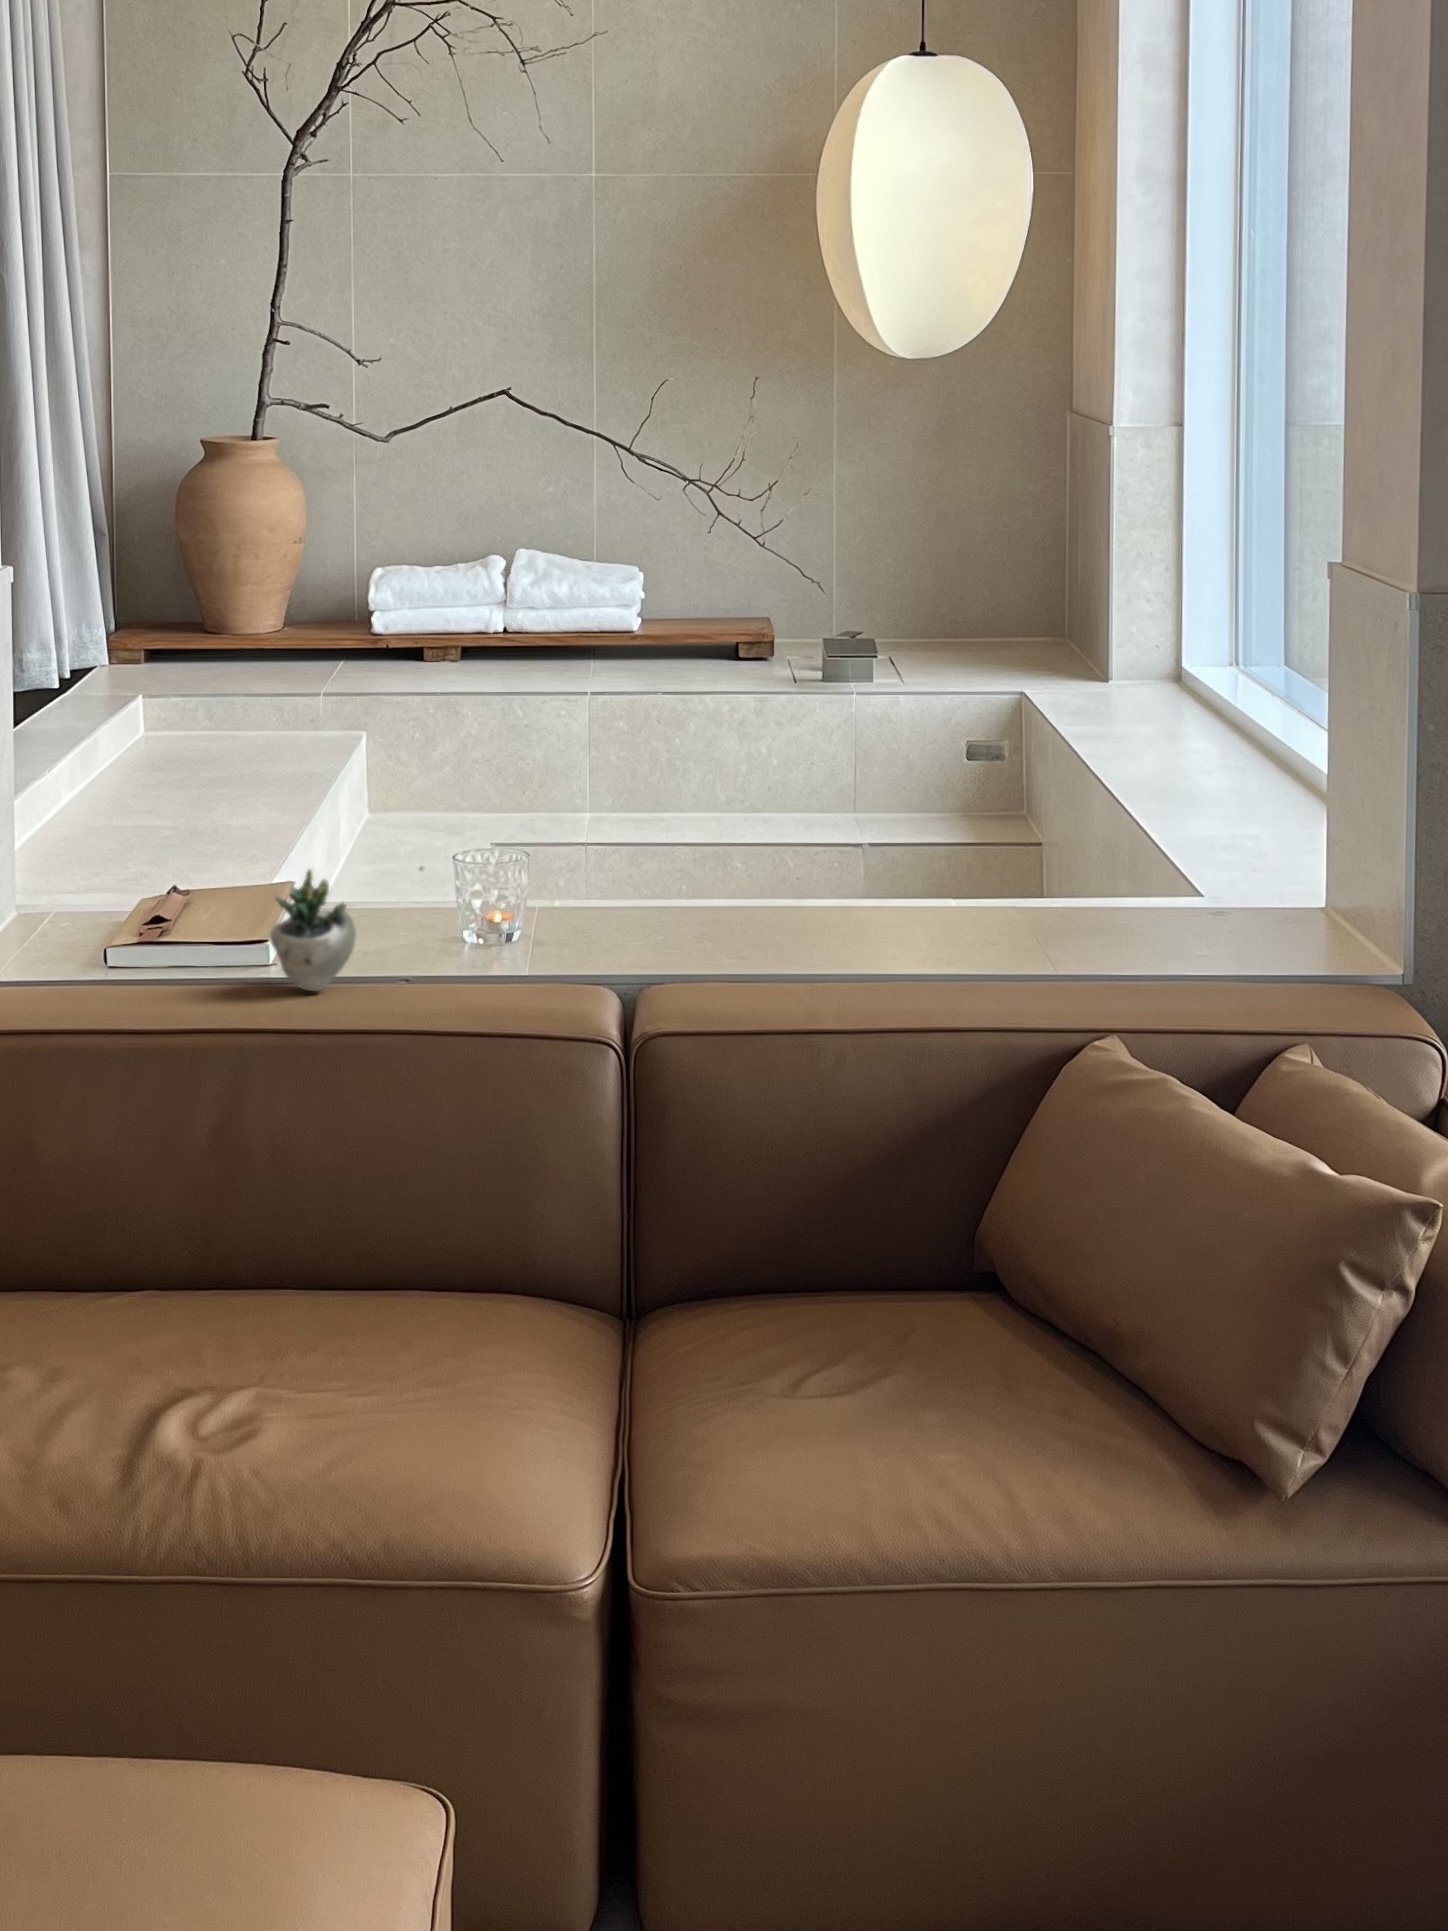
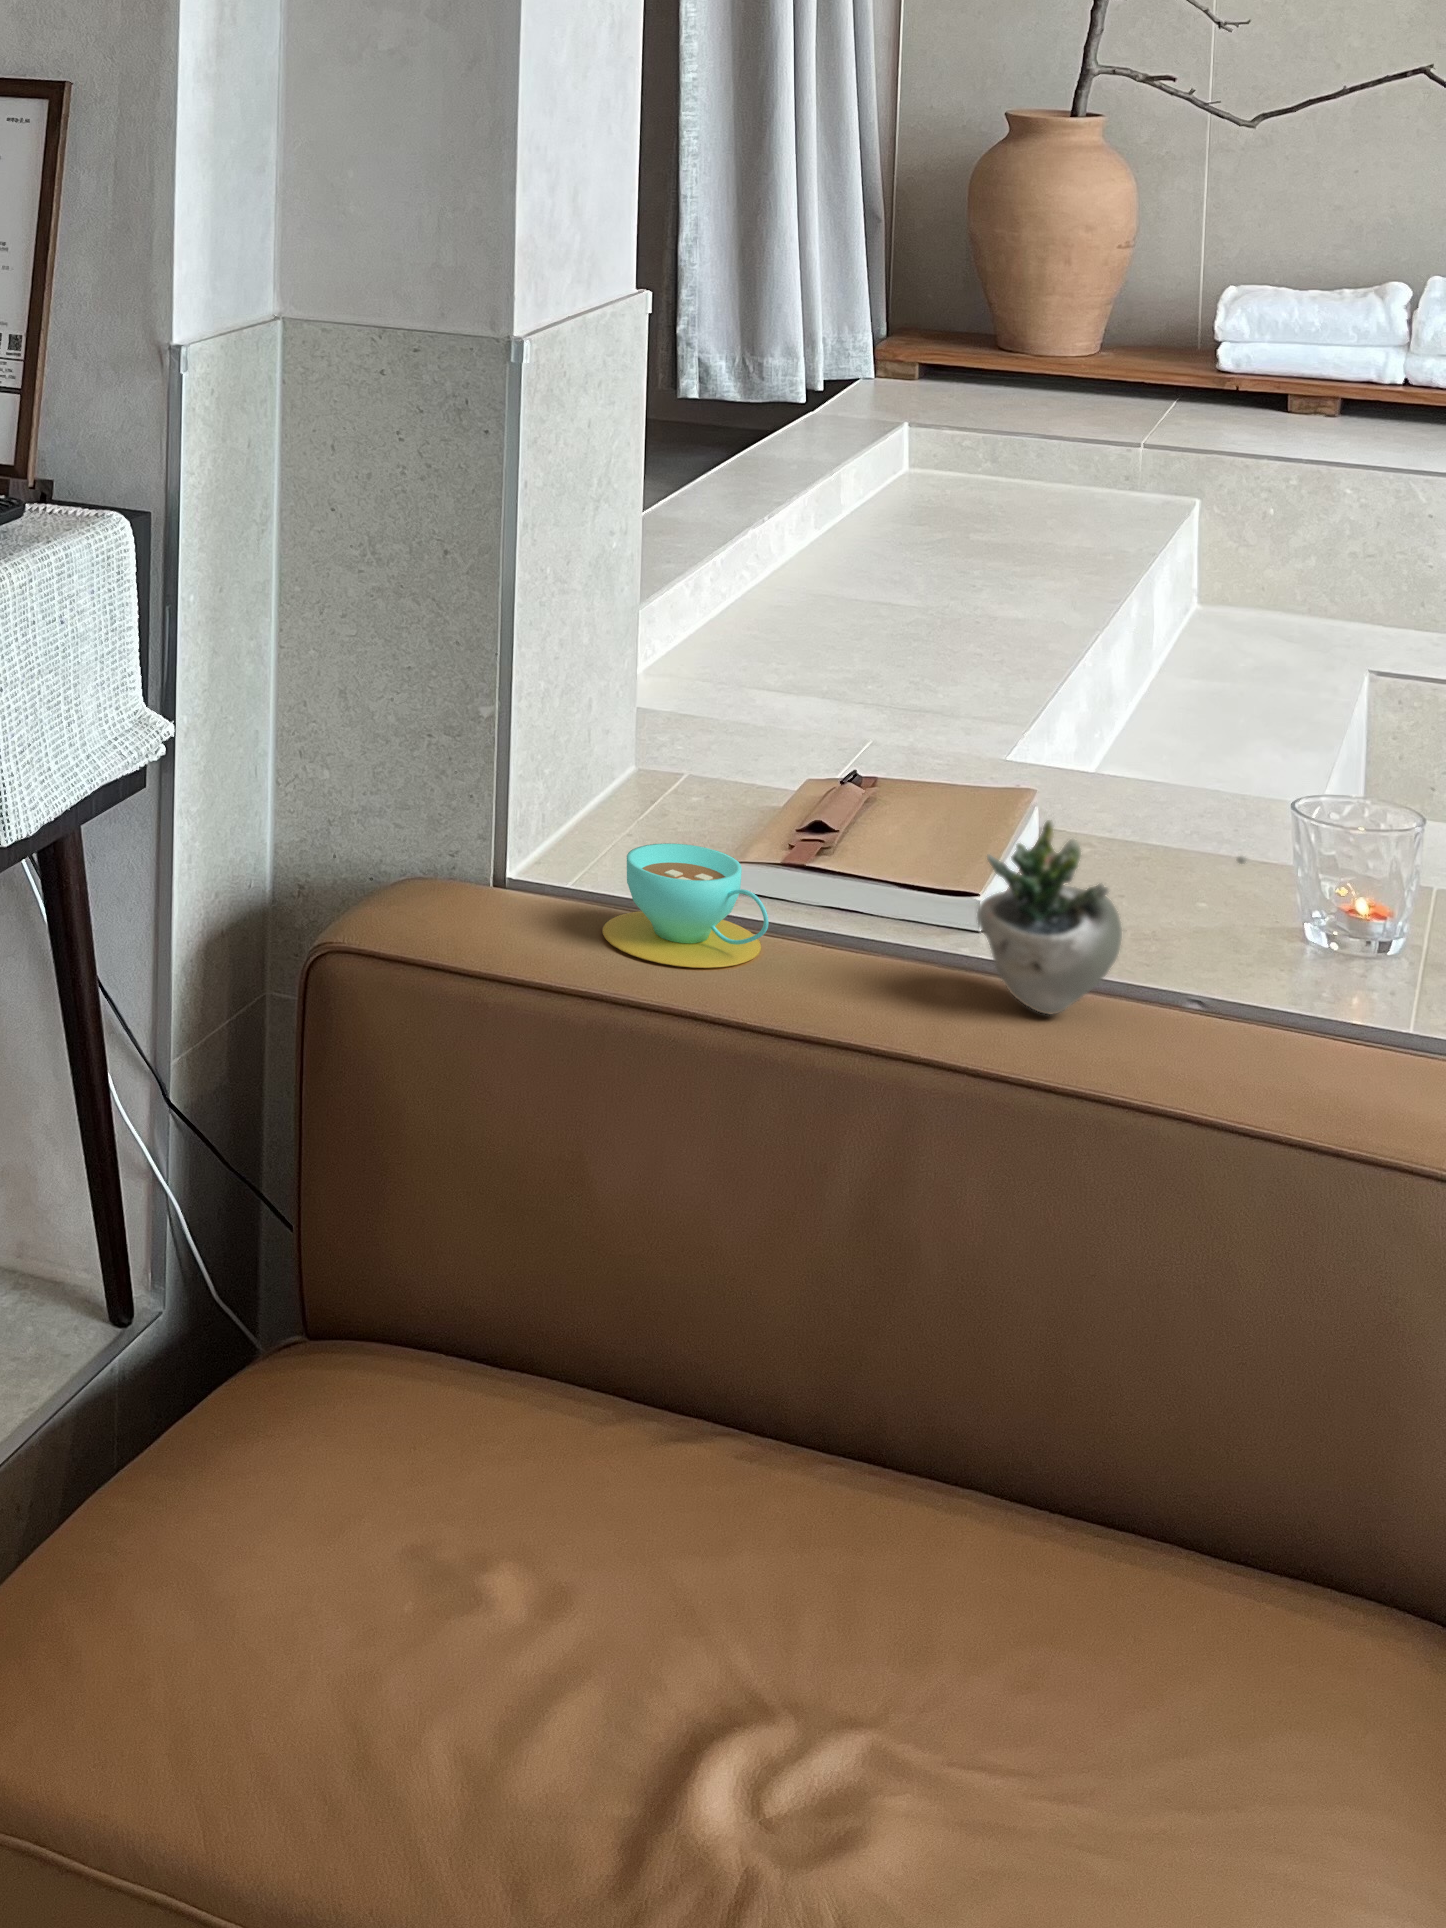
teacup: none [27,932,140,1006] -> present [602,843,769,968]

